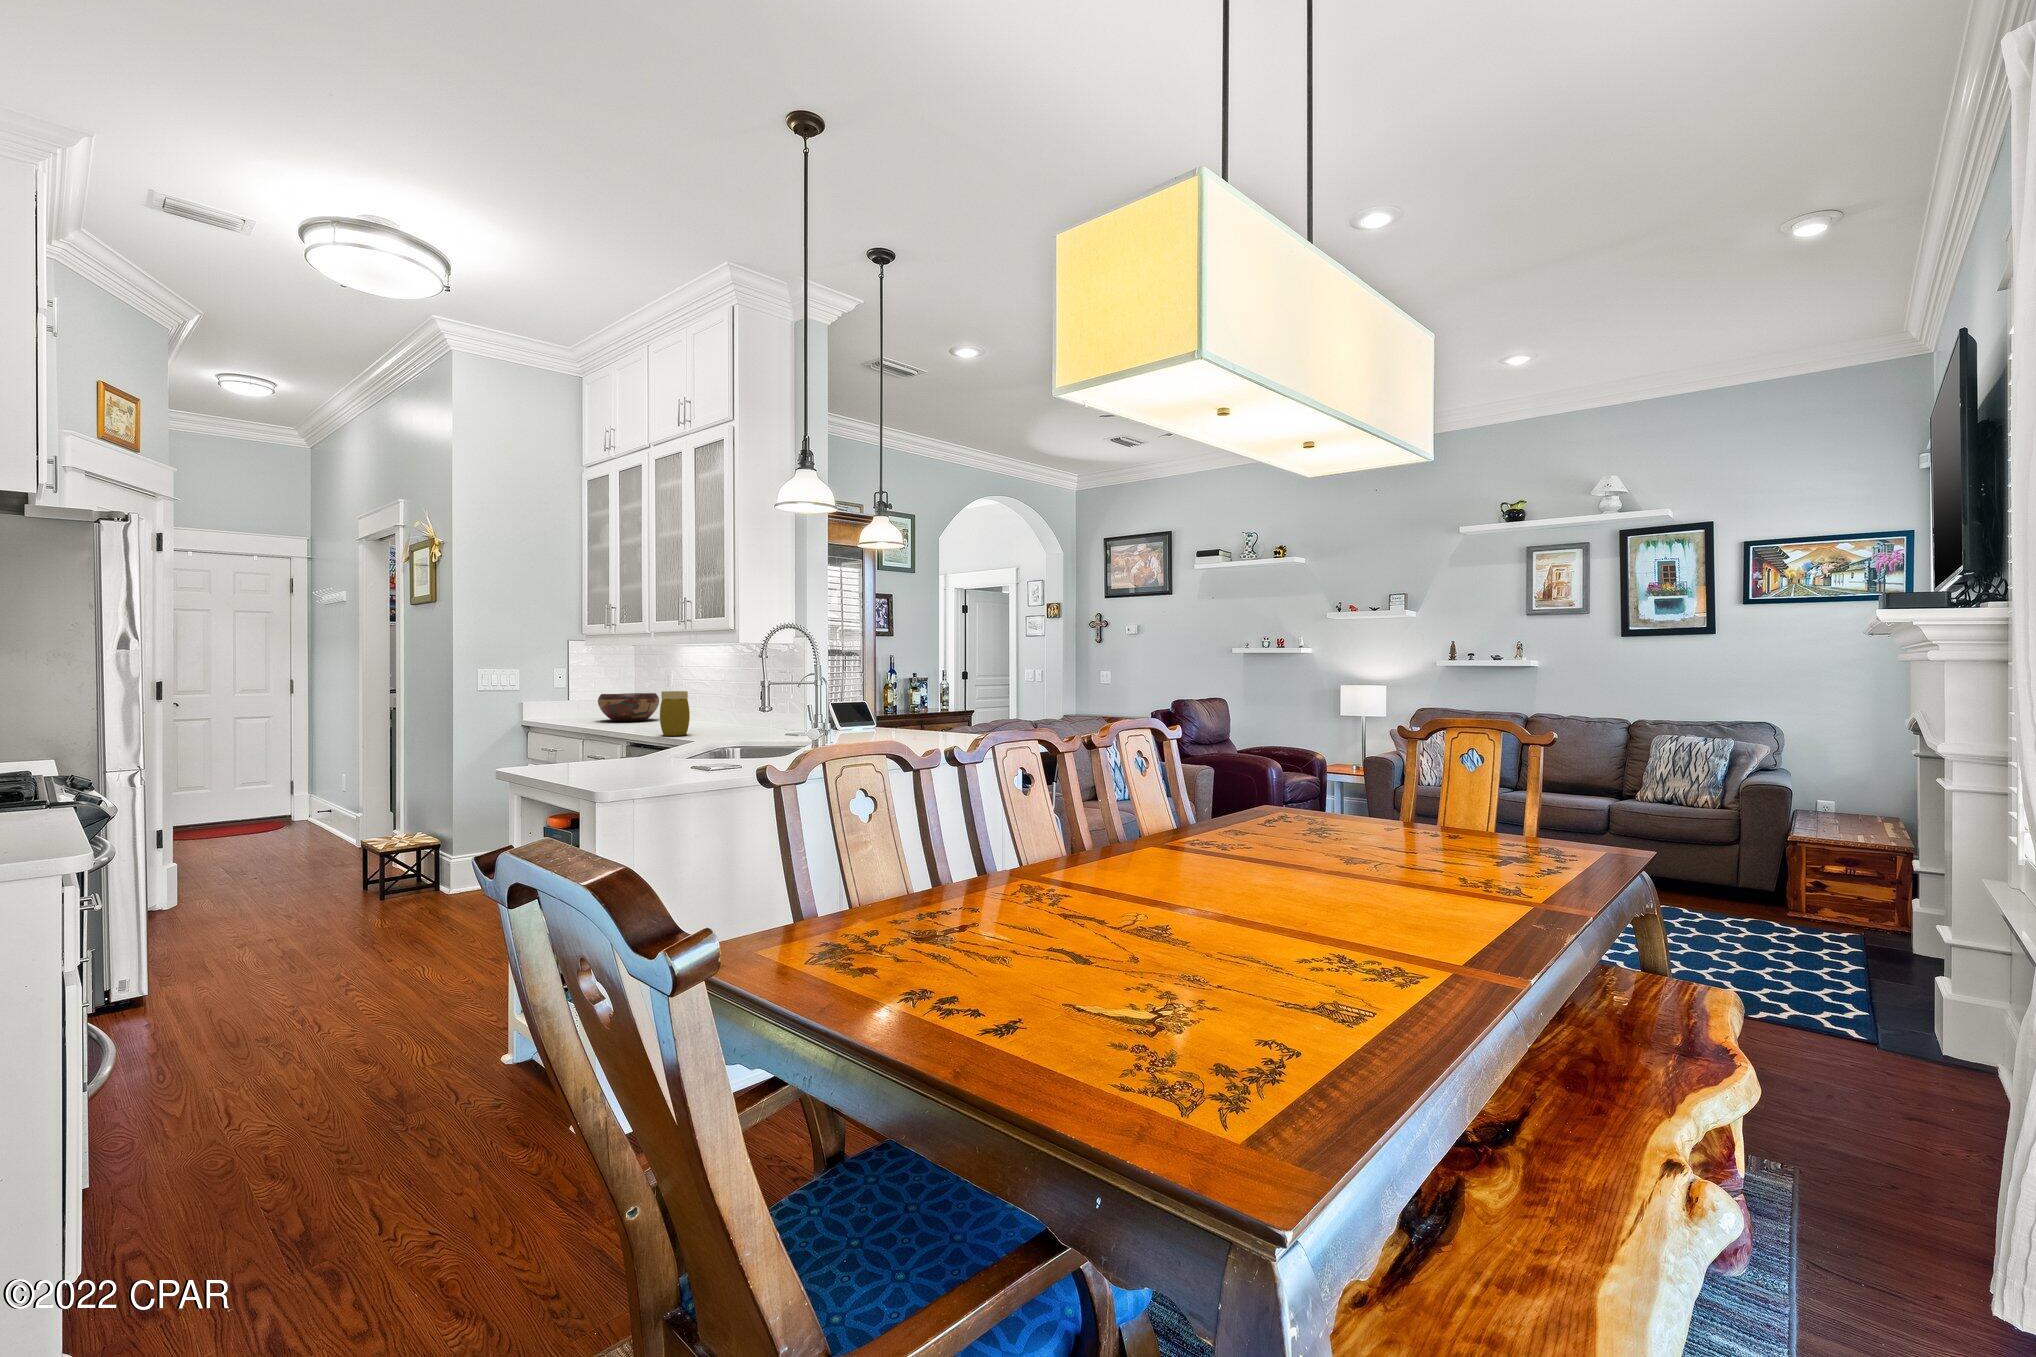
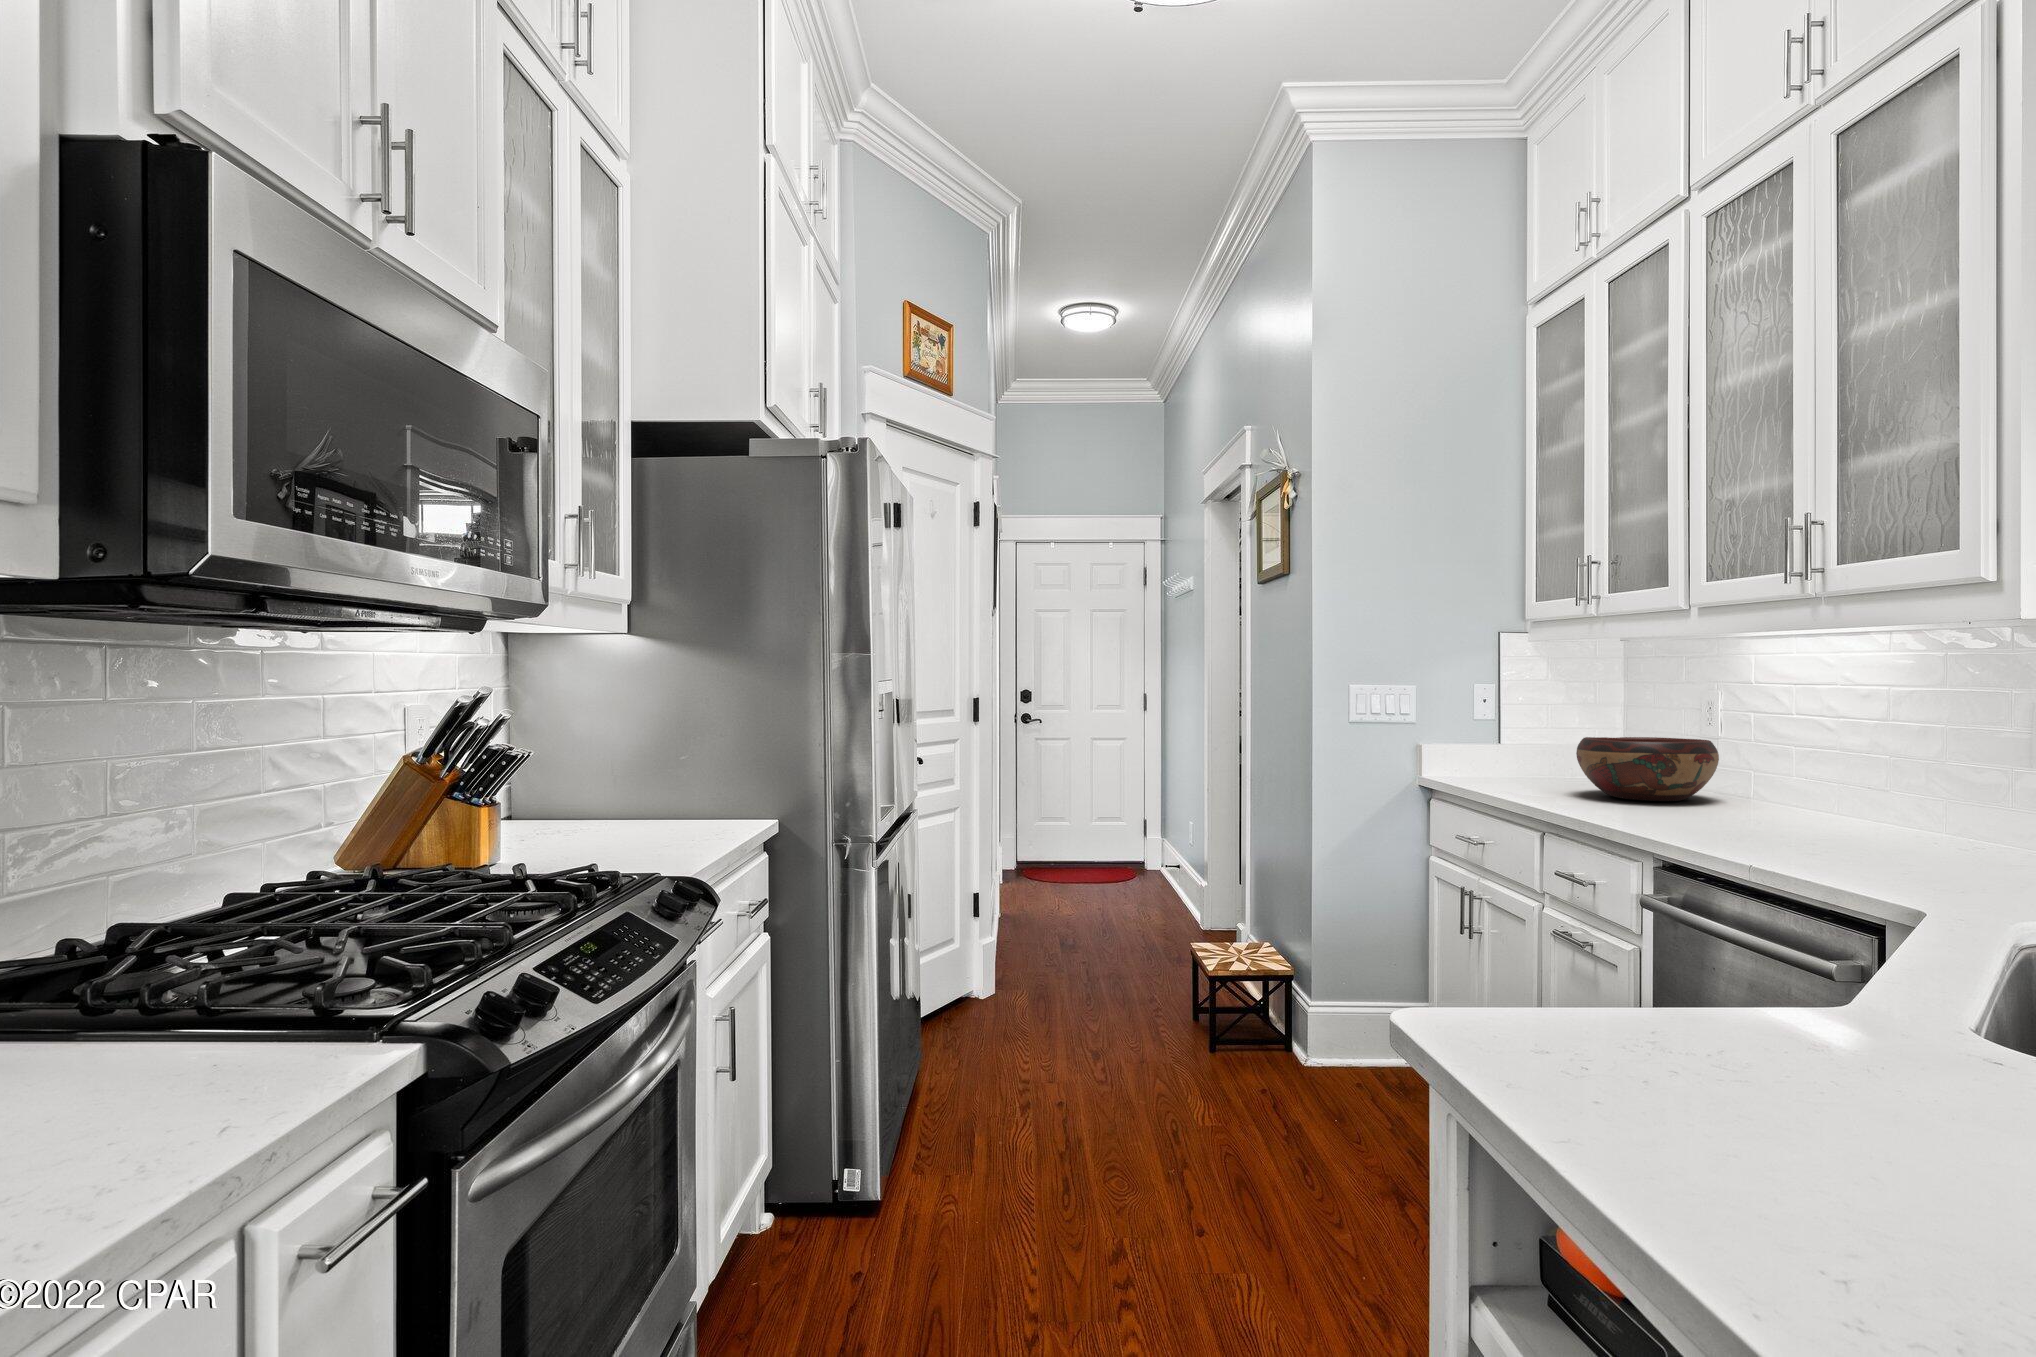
jar: present [660,691,690,736] -> none [1794,750,1900,881]

